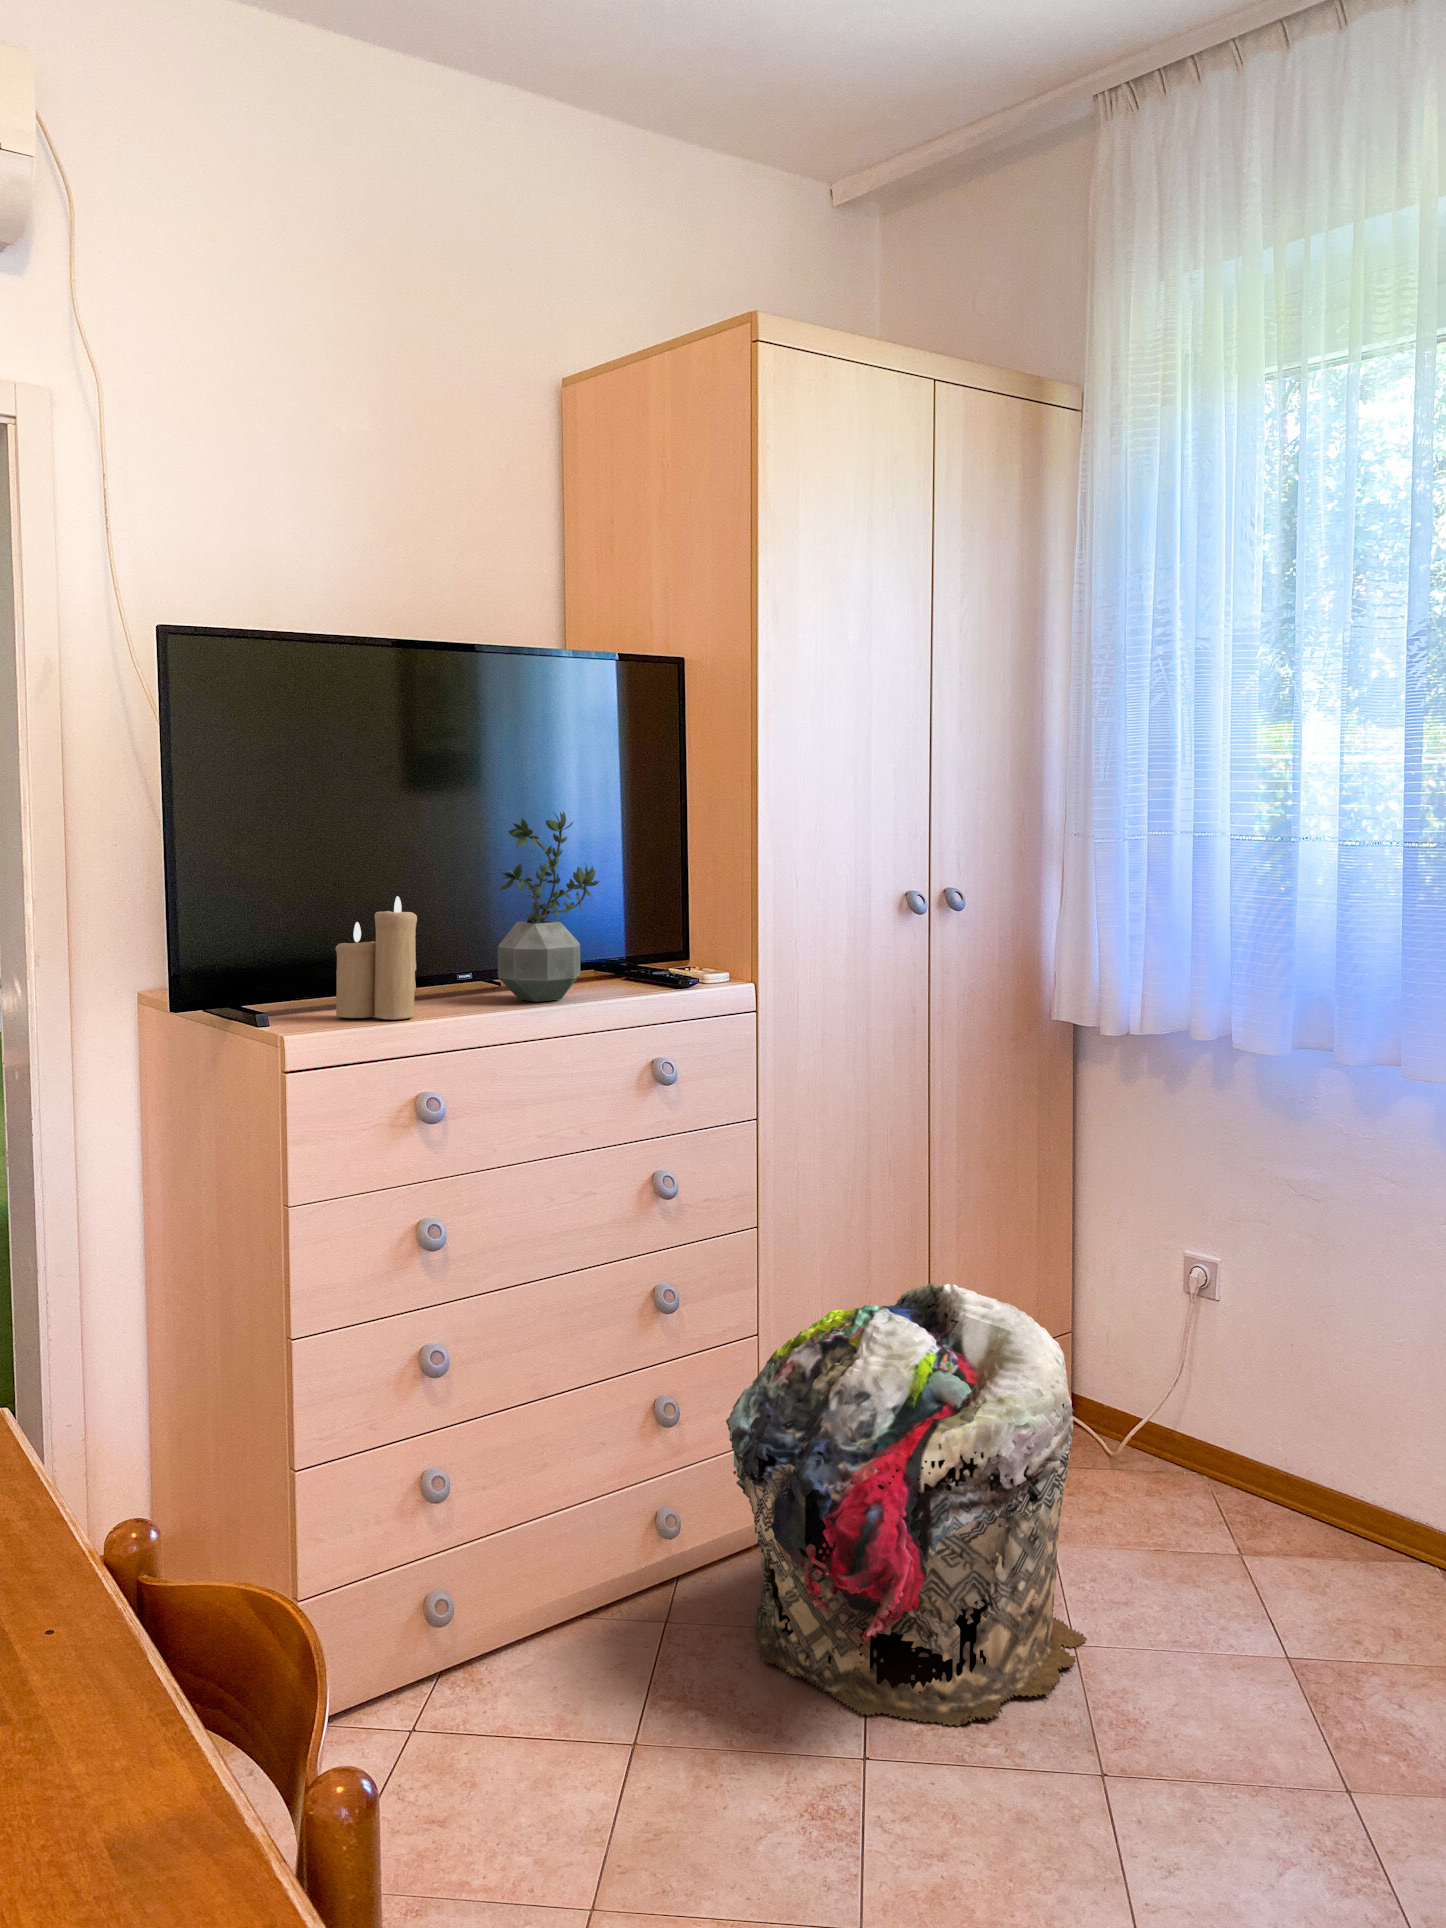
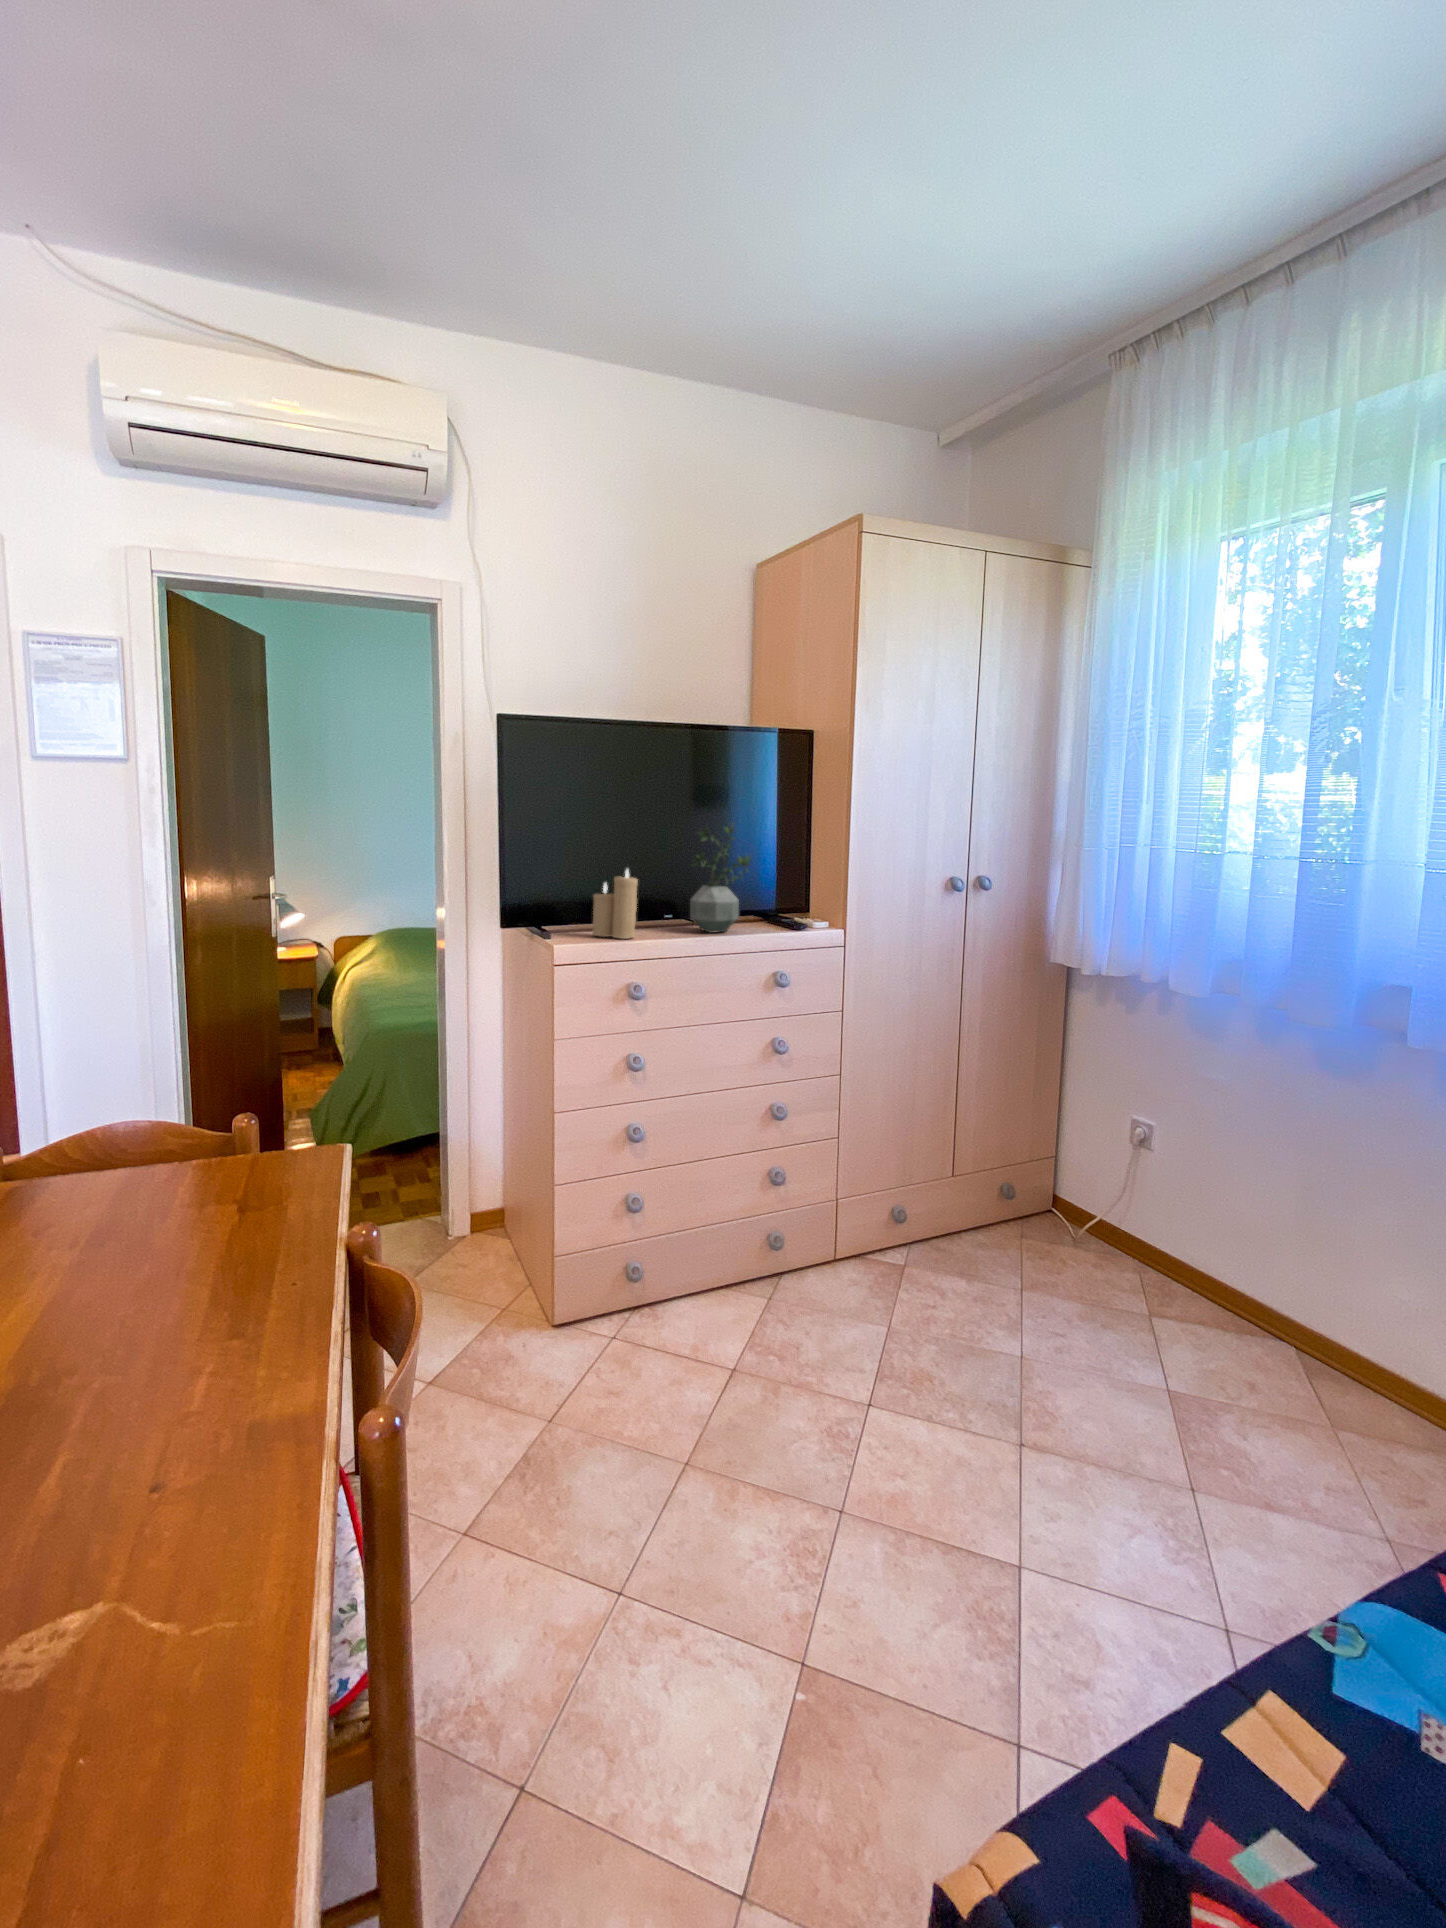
laundry basket: present [726,1284,1087,1726] -> none [808,1120,1031,1398]

